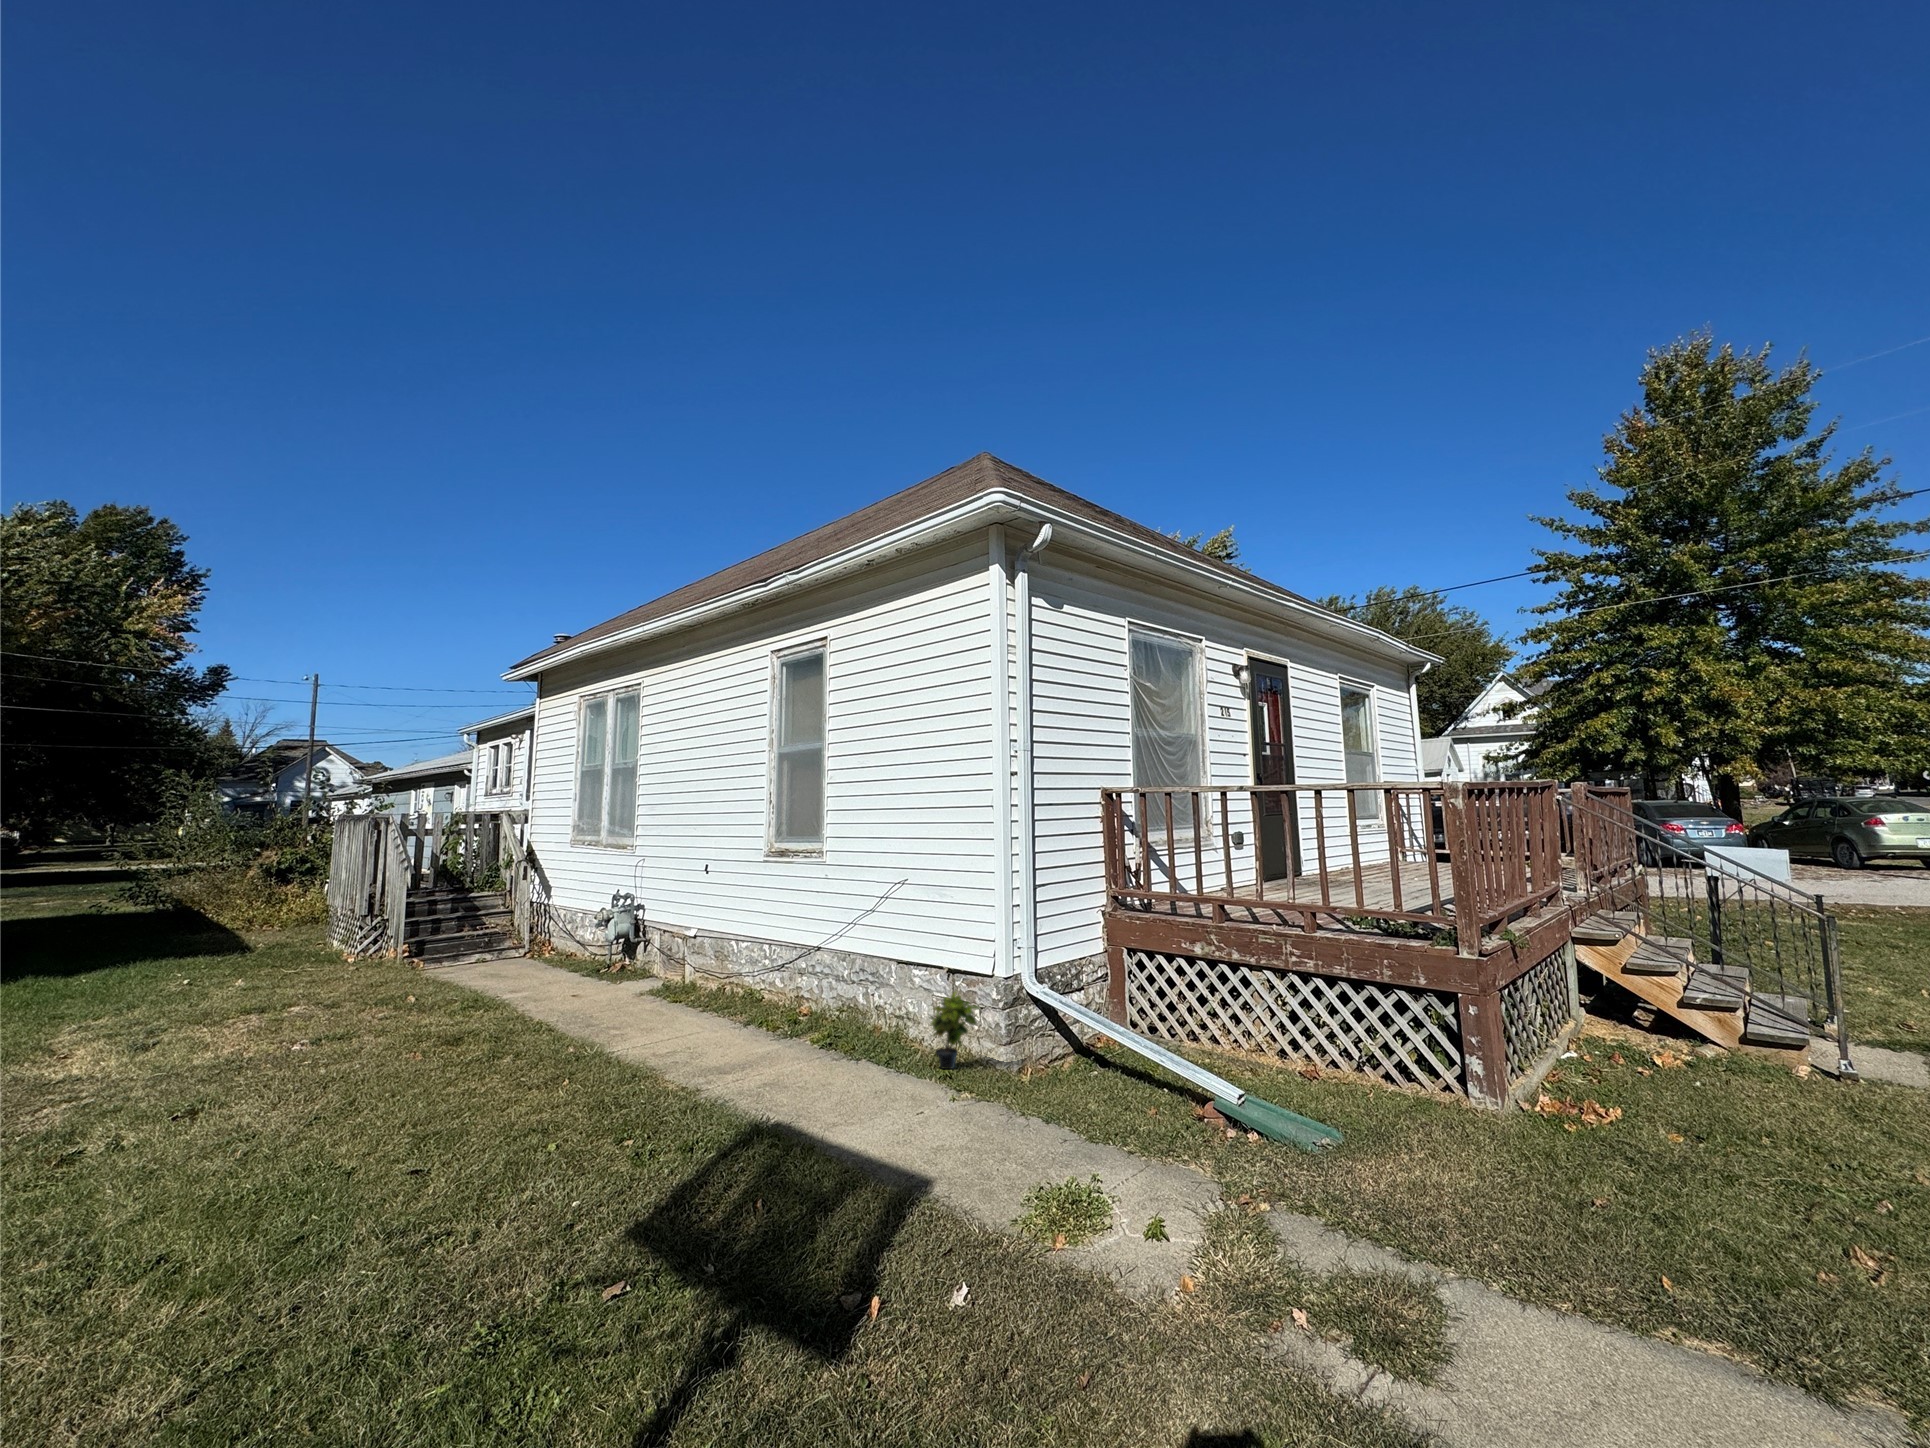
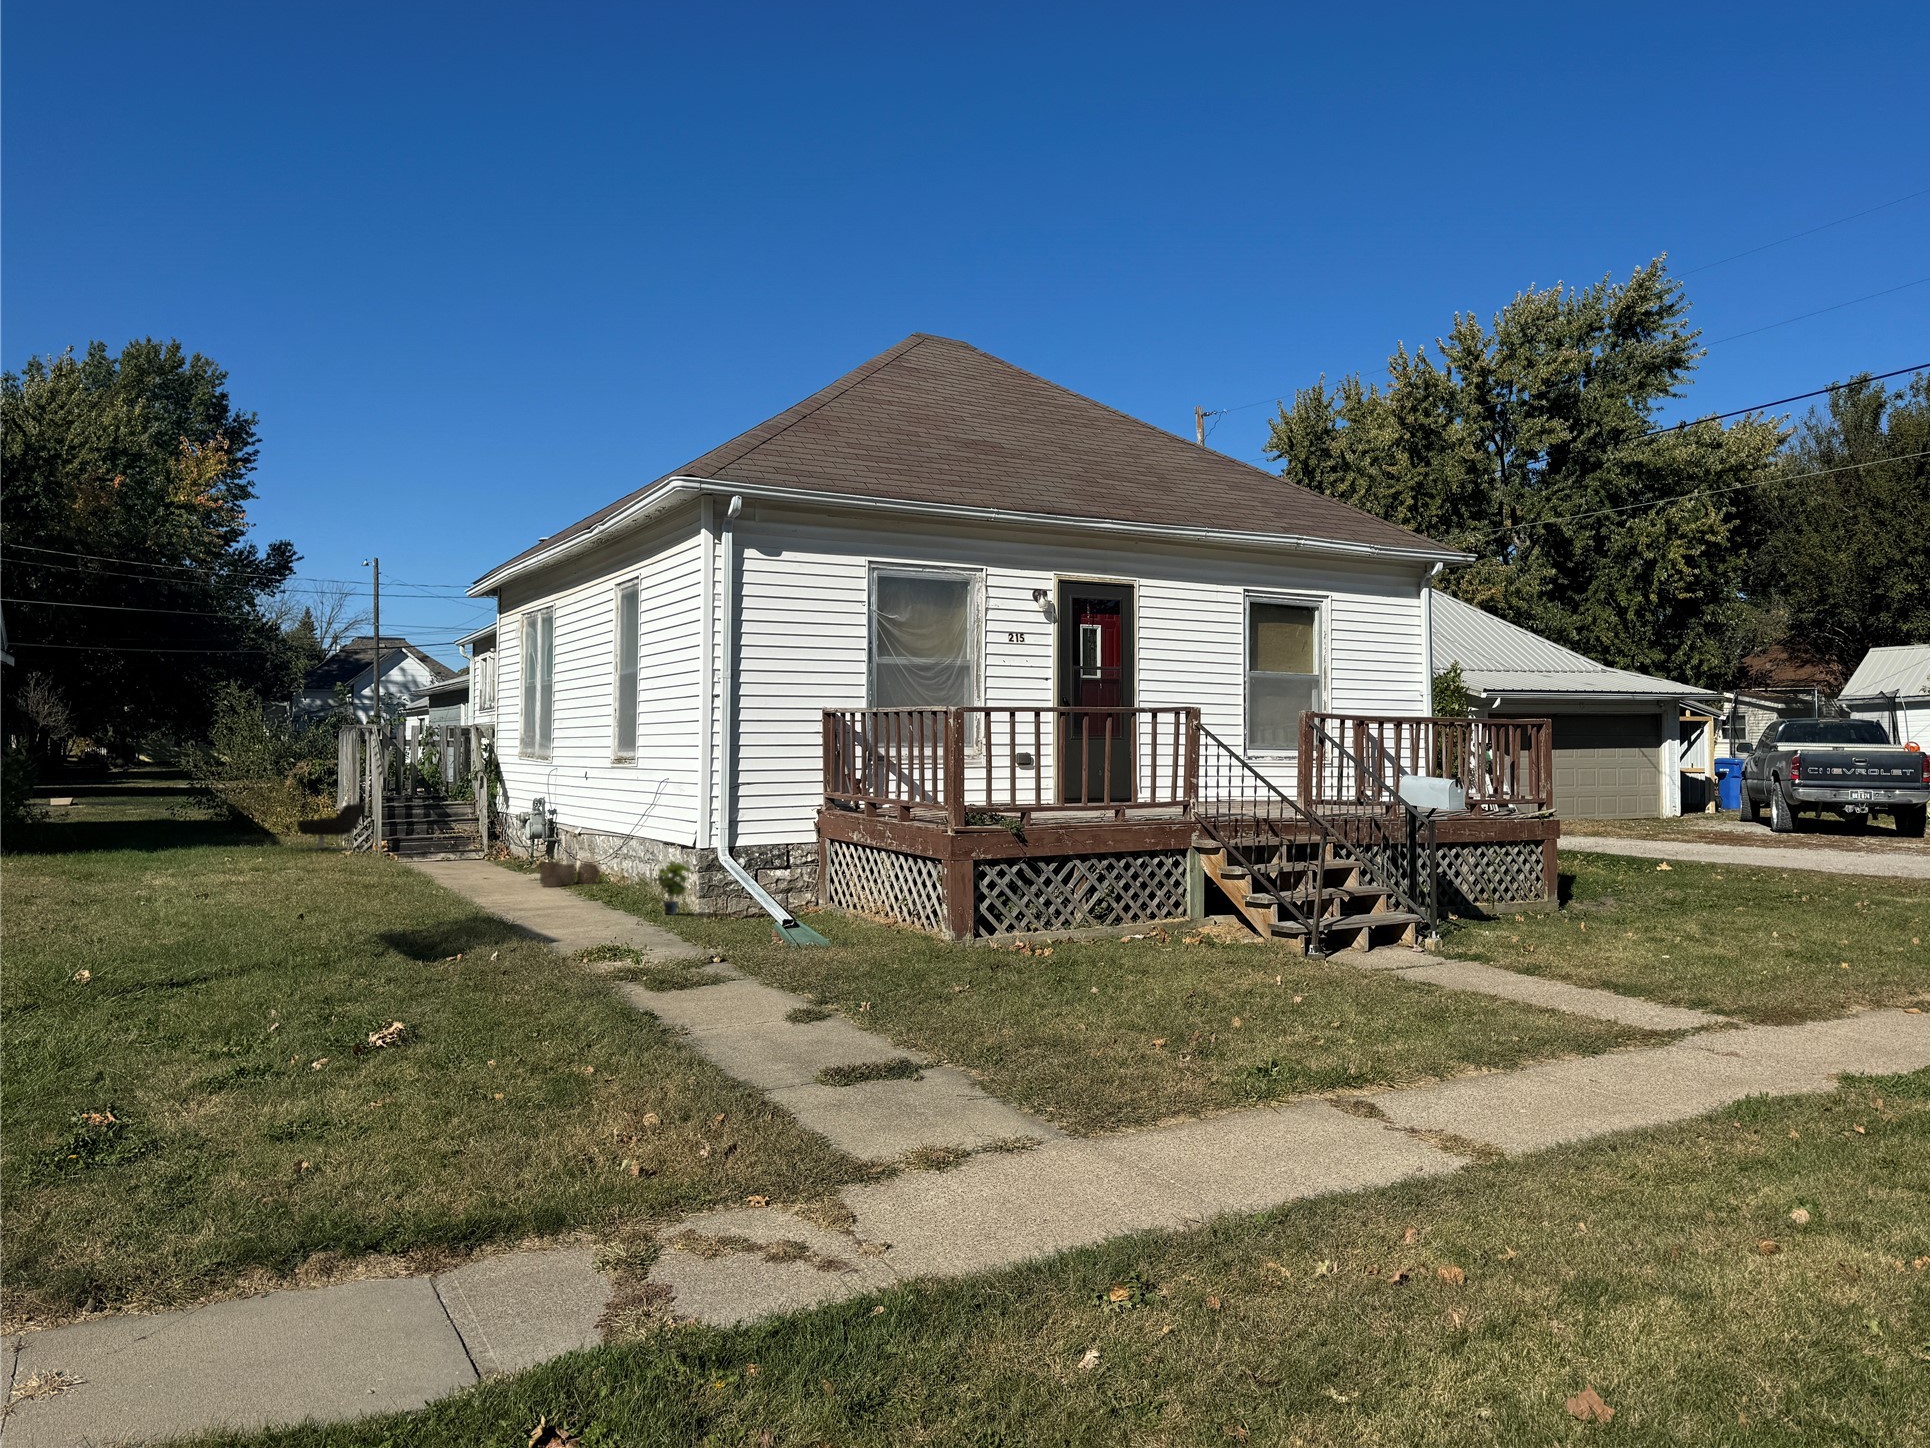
lounge chair: none [284,902,376,964] -> present [297,803,364,849]
woven basket: none [670,972,741,1016] -> present [540,862,600,887]

